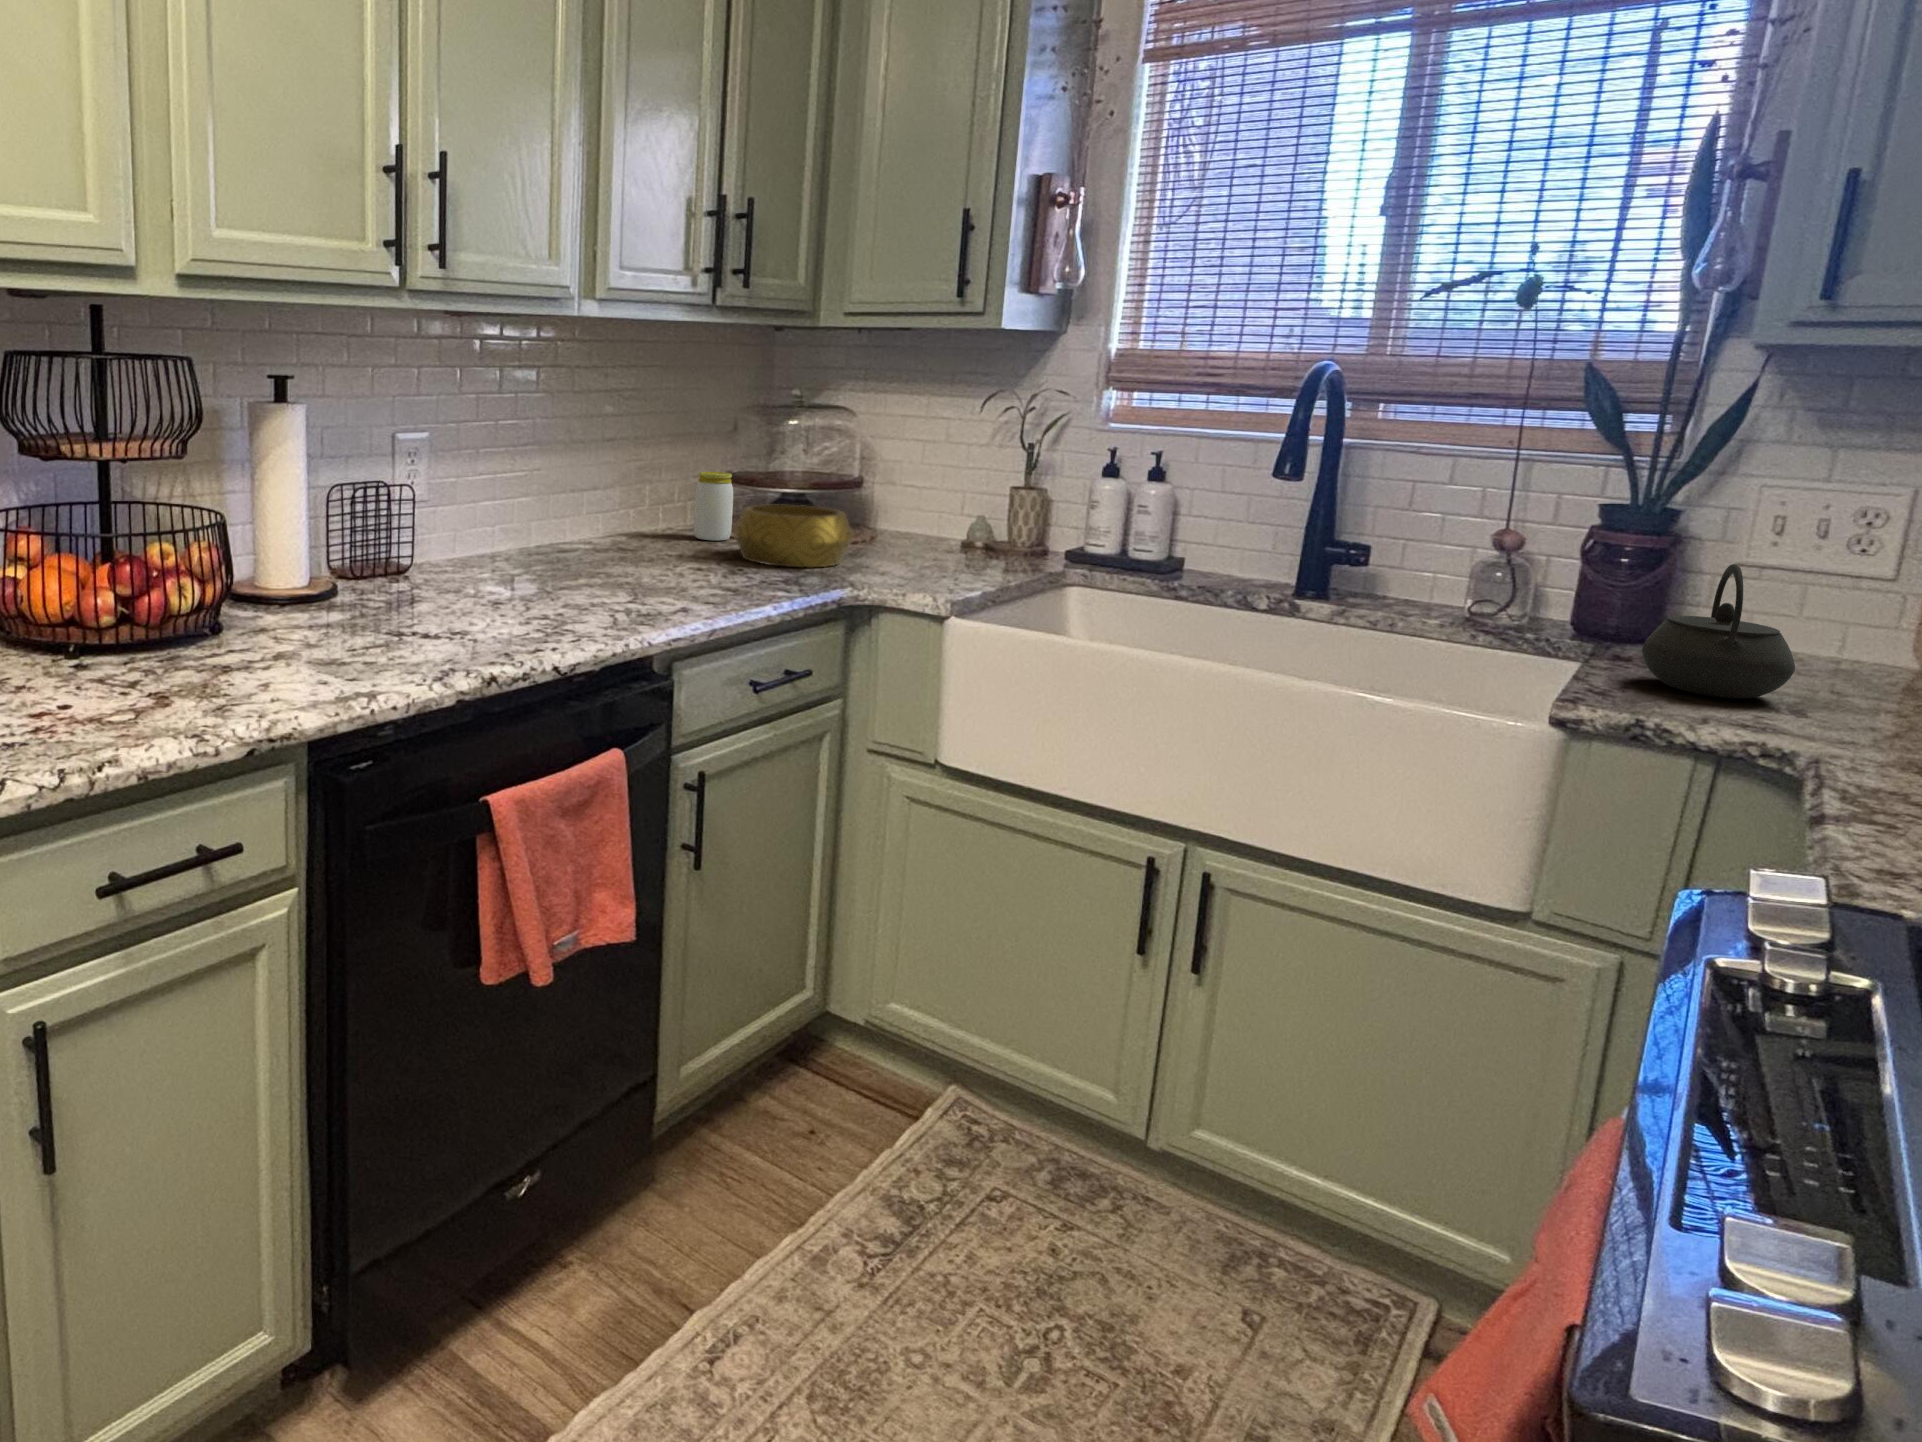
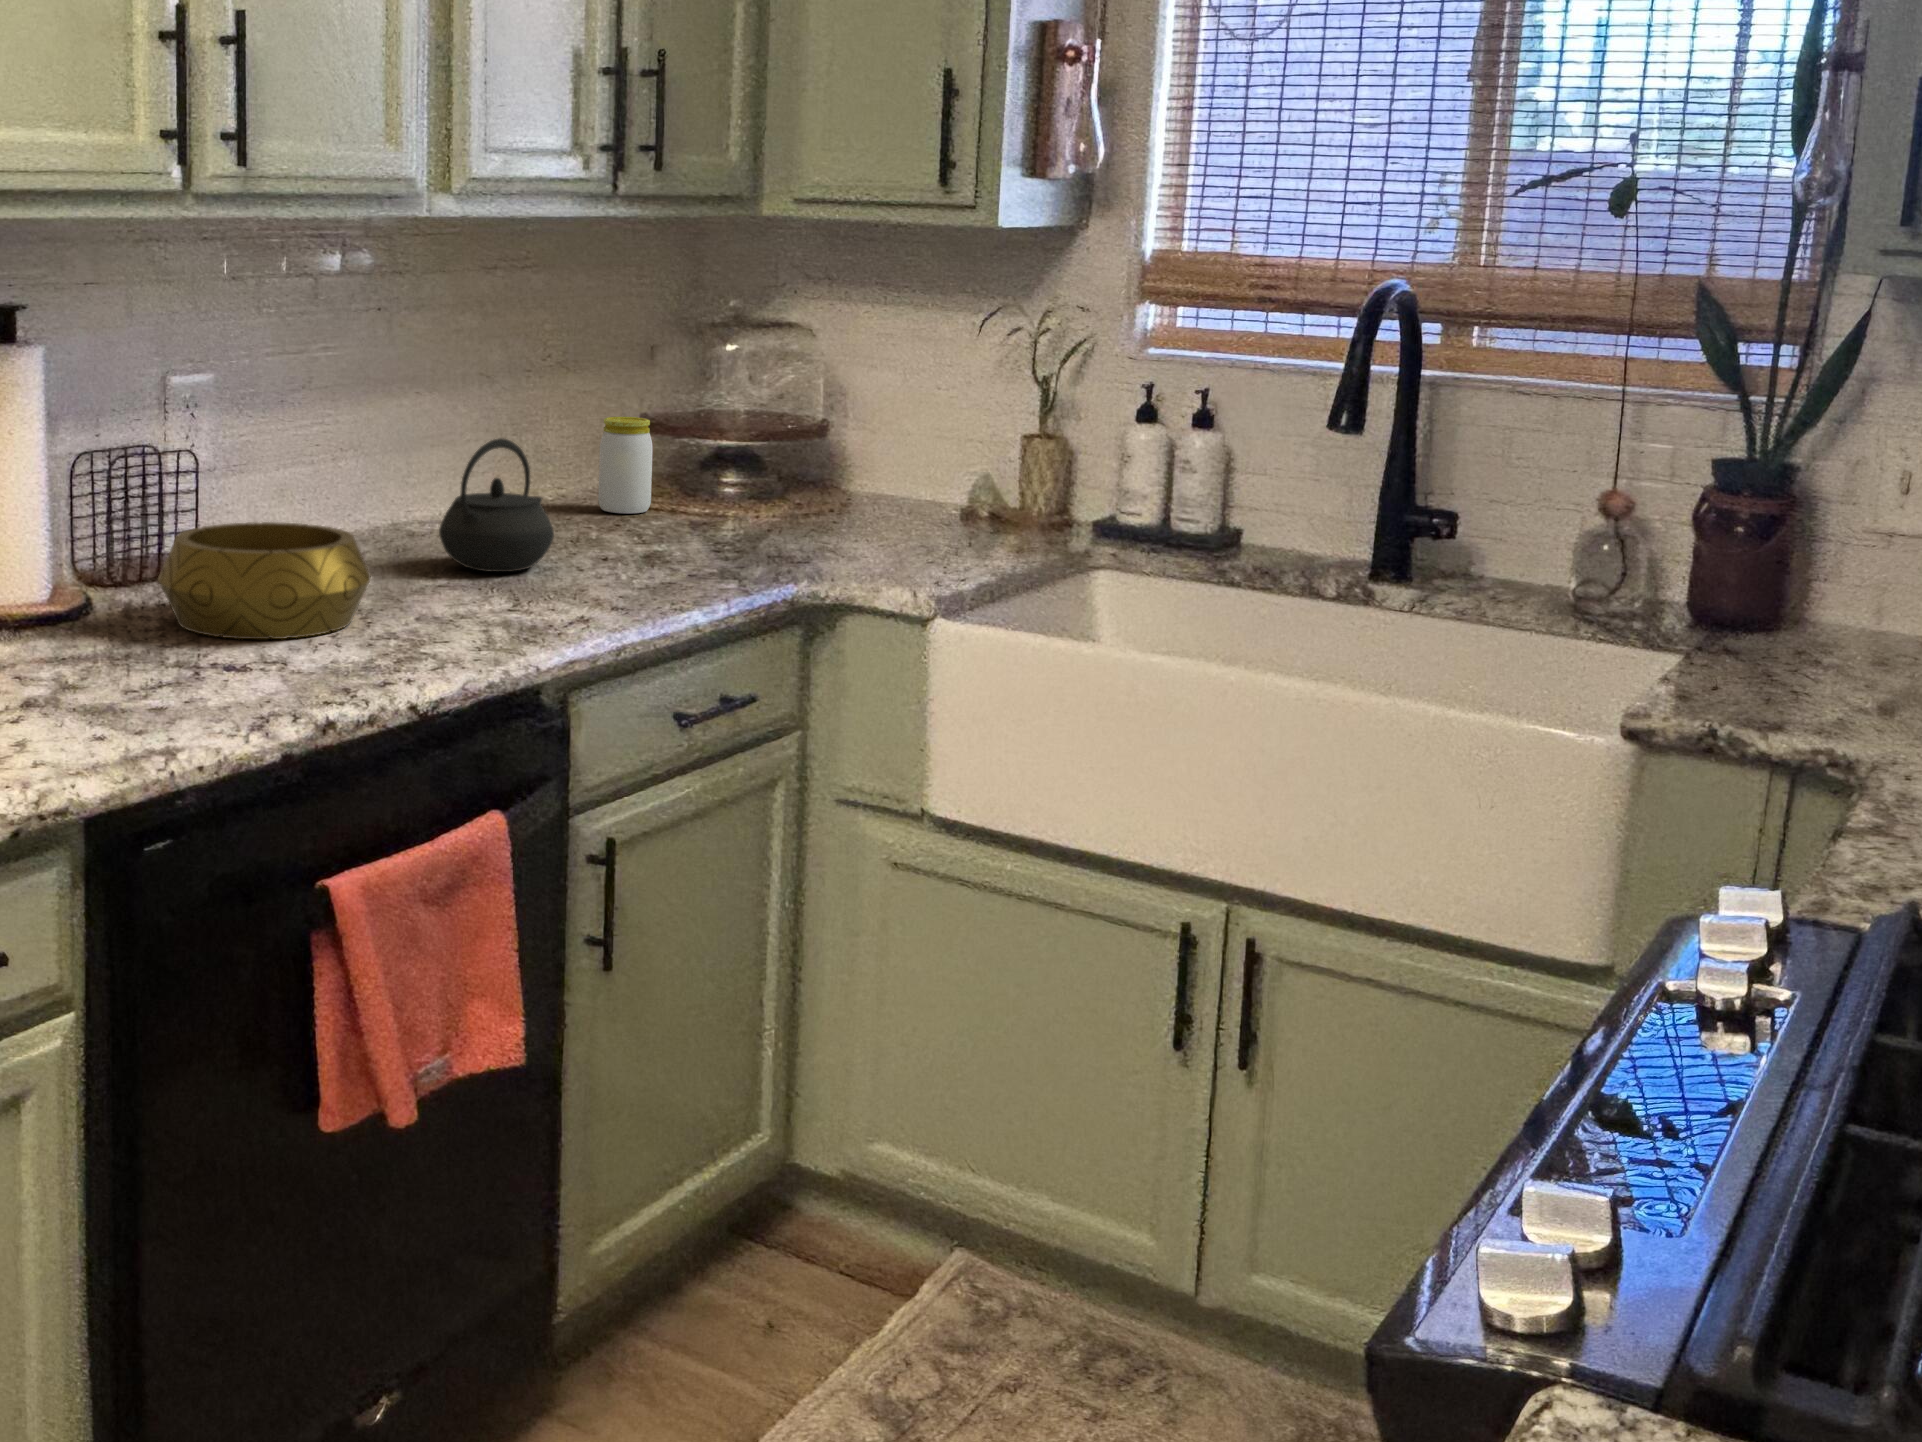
decorative bowl: present [733,505,853,567] -> present [158,522,371,639]
kettle: present [1642,564,1795,698] -> present [439,438,554,572]

